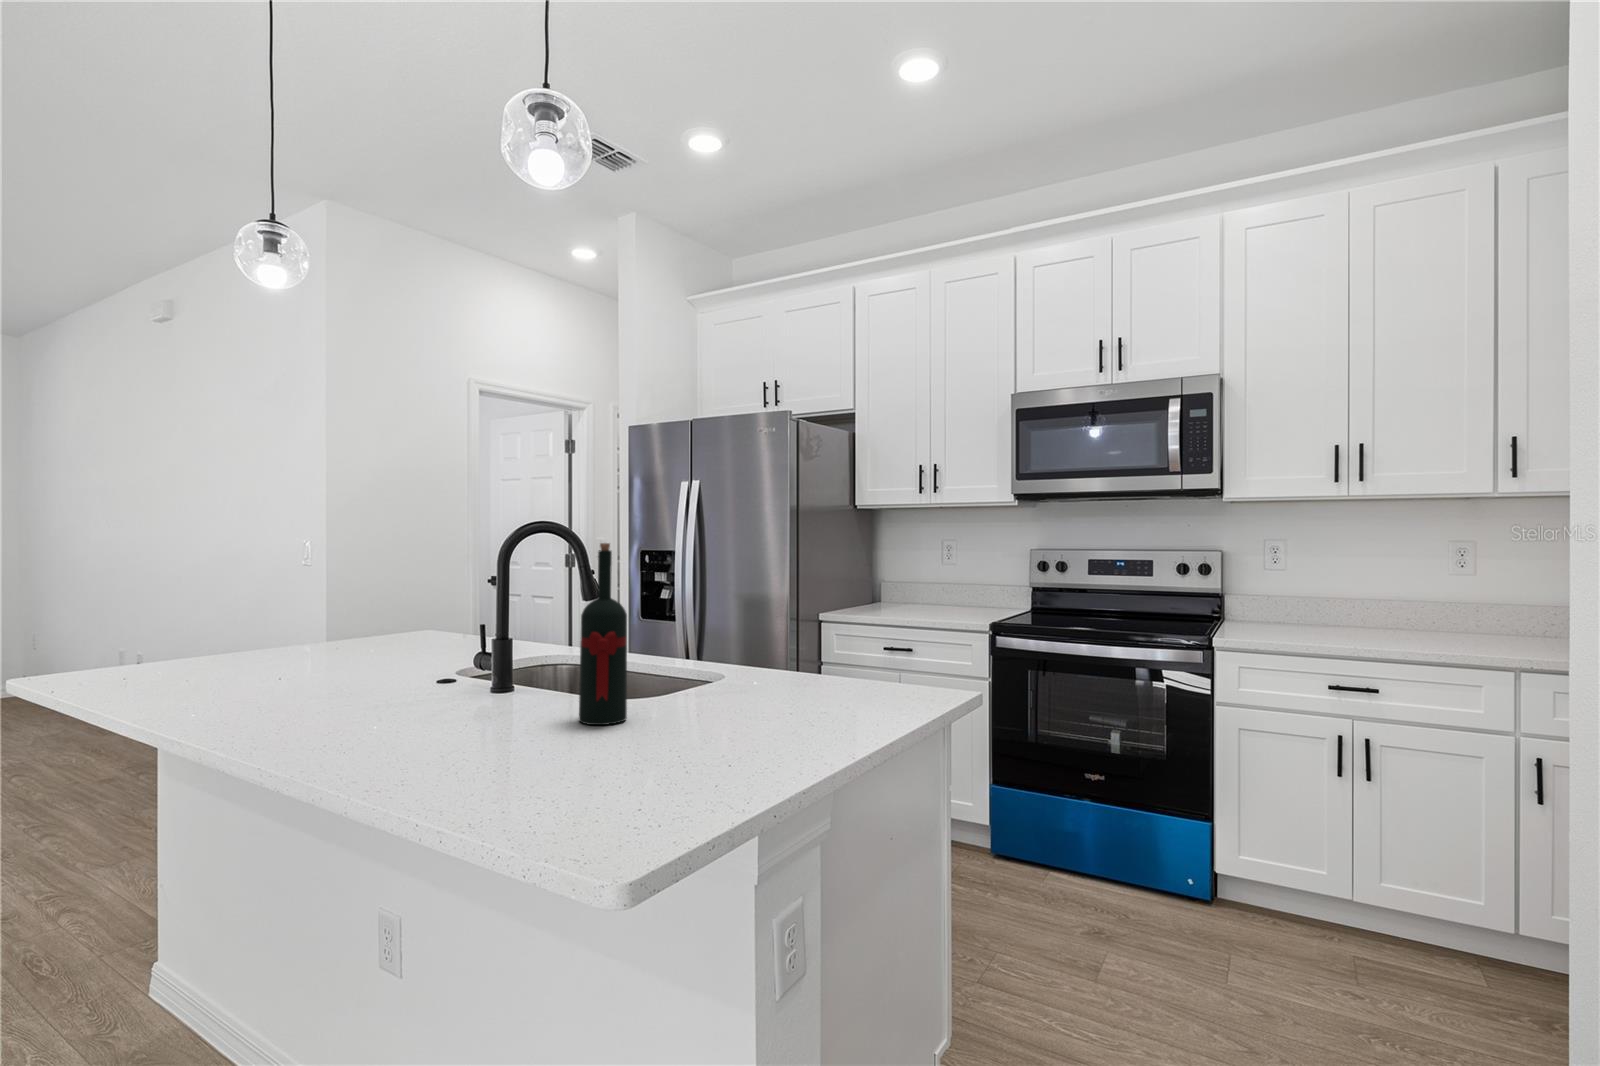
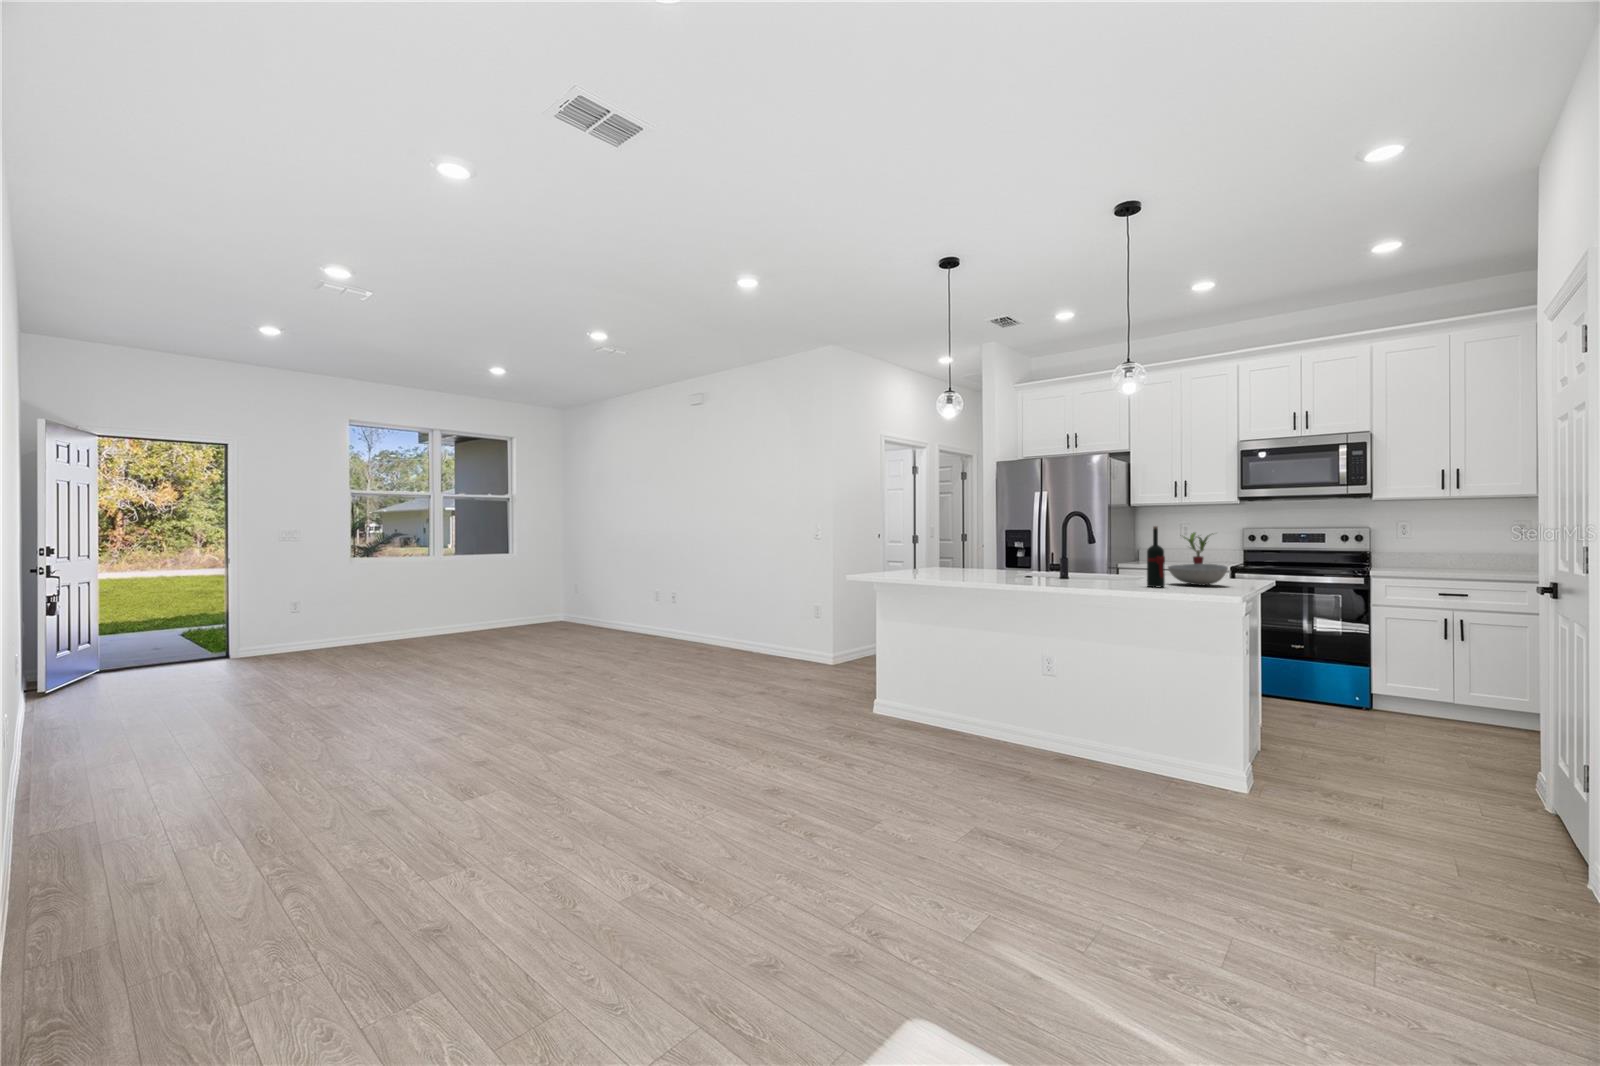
potted plant: none [933,555,991,615] -> present [1184,532,1210,564]
bowl: none [689,642,828,707] -> present [1168,564,1228,585]

